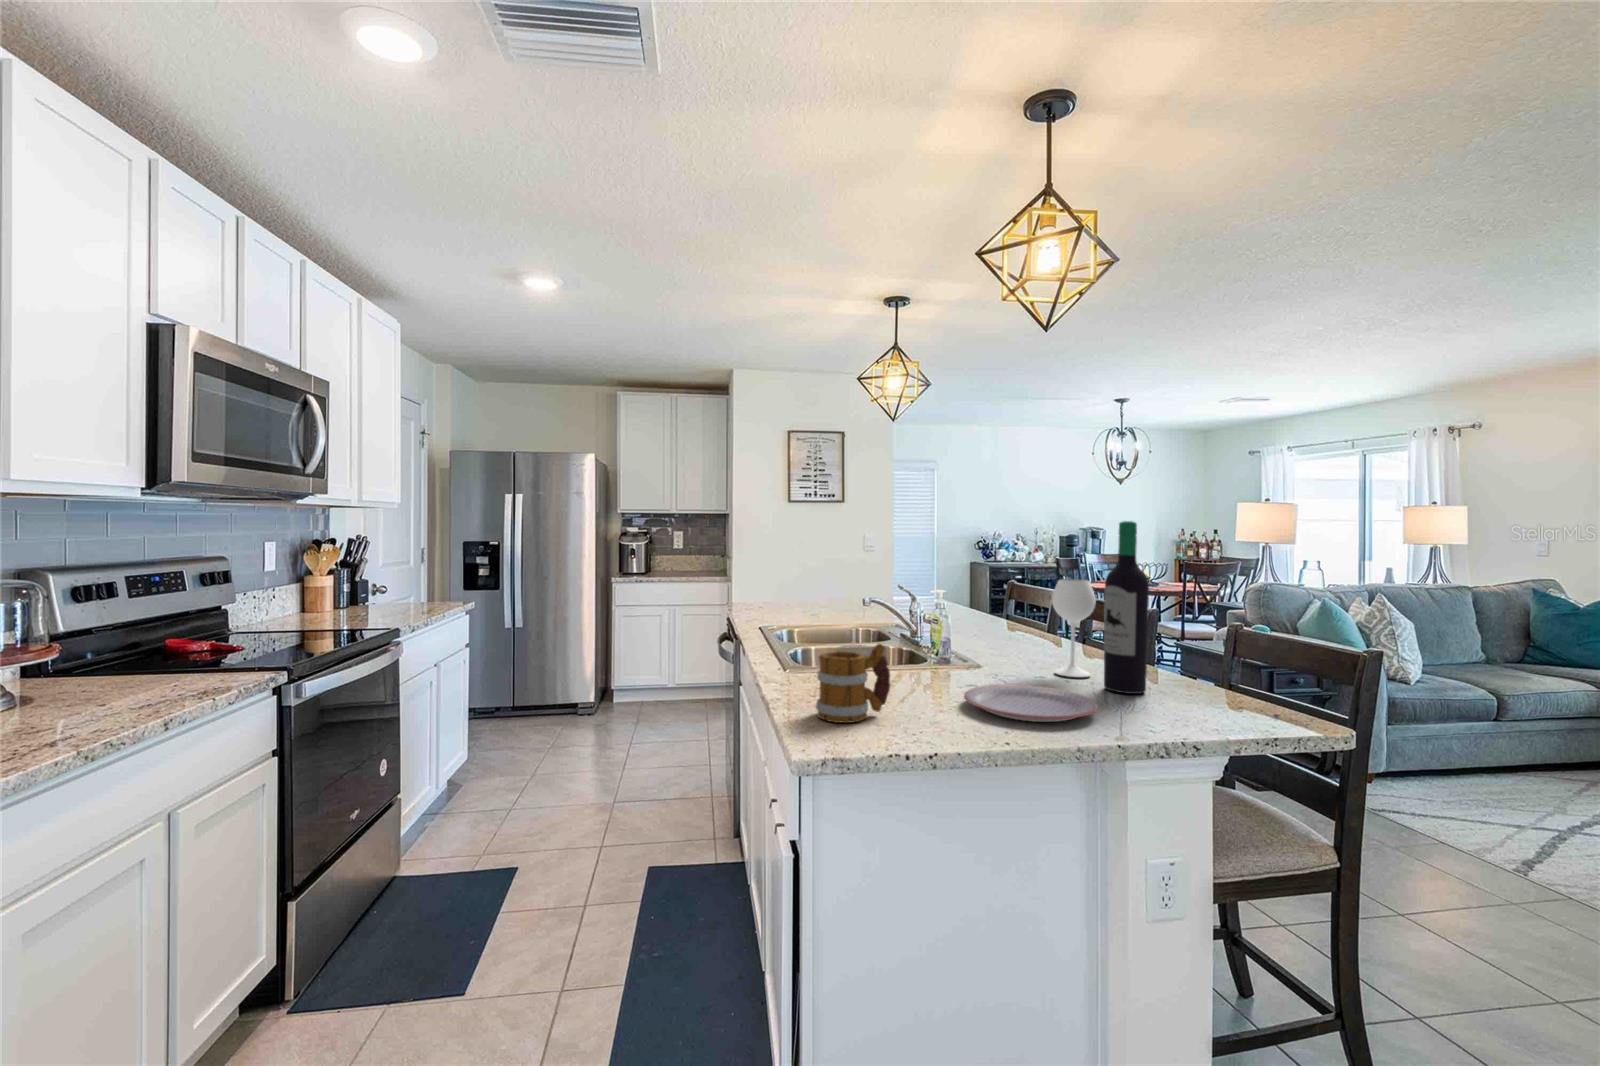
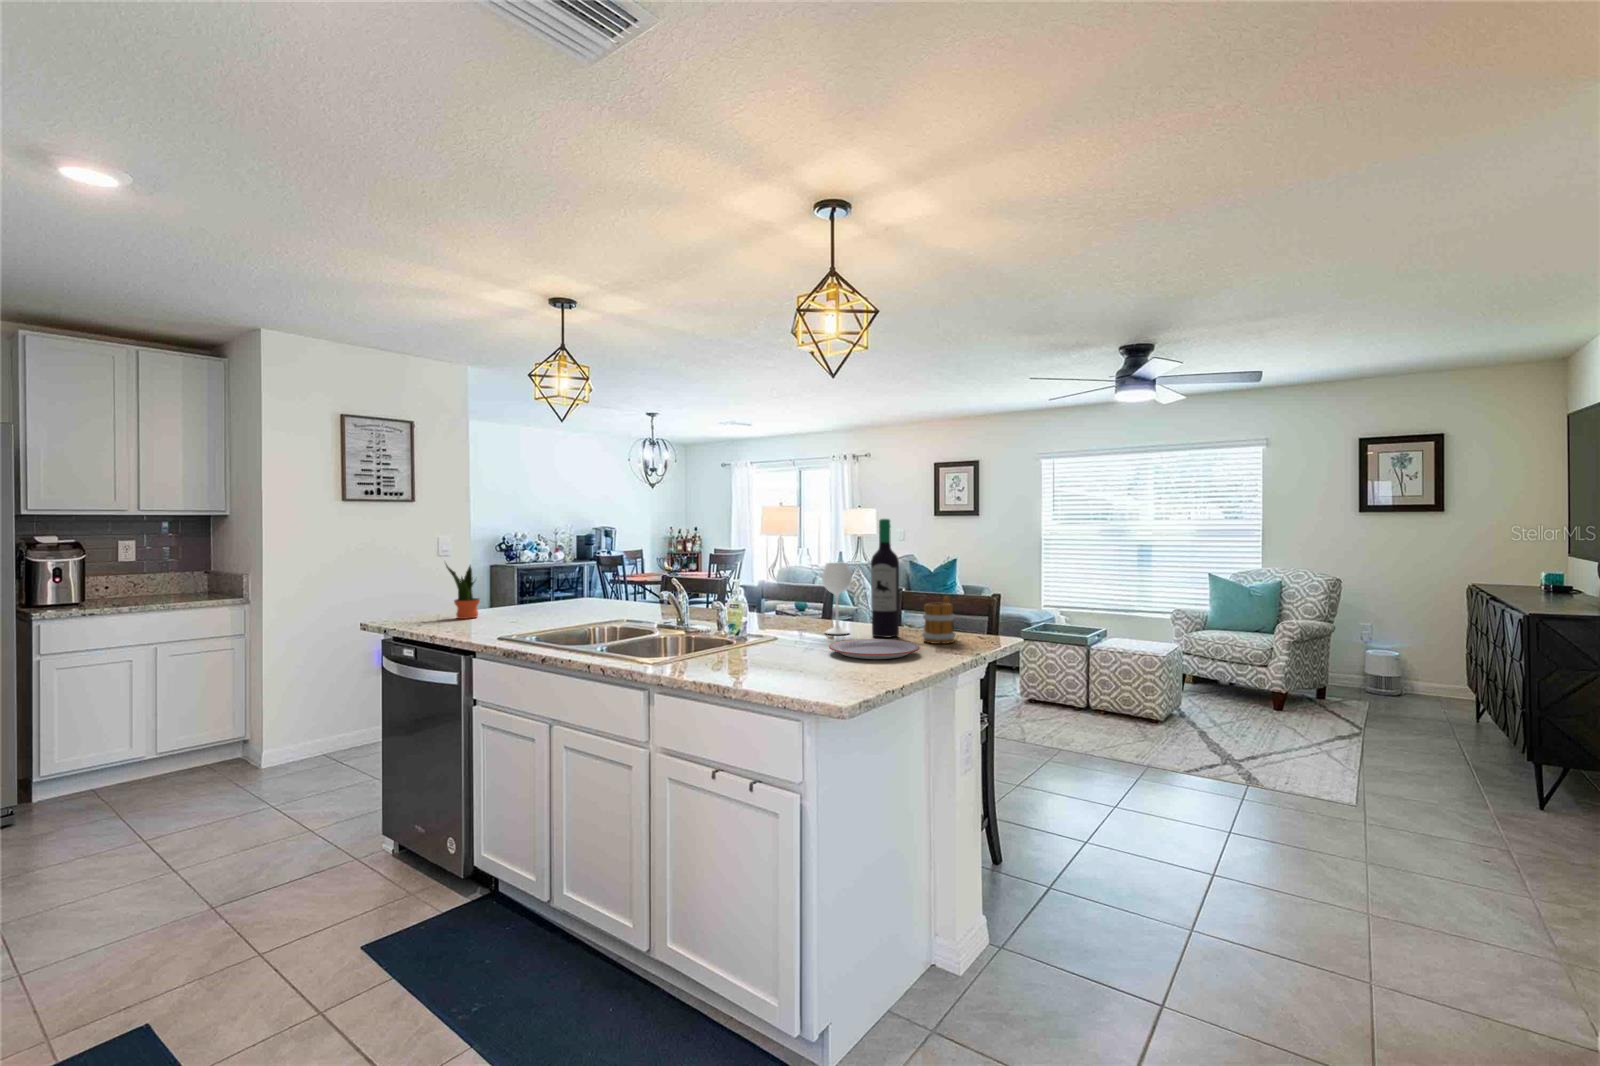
potted plant: none [779,552,804,606] -> present [446,564,480,619]
mug: present [816,644,890,723] -> present [922,596,955,644]

